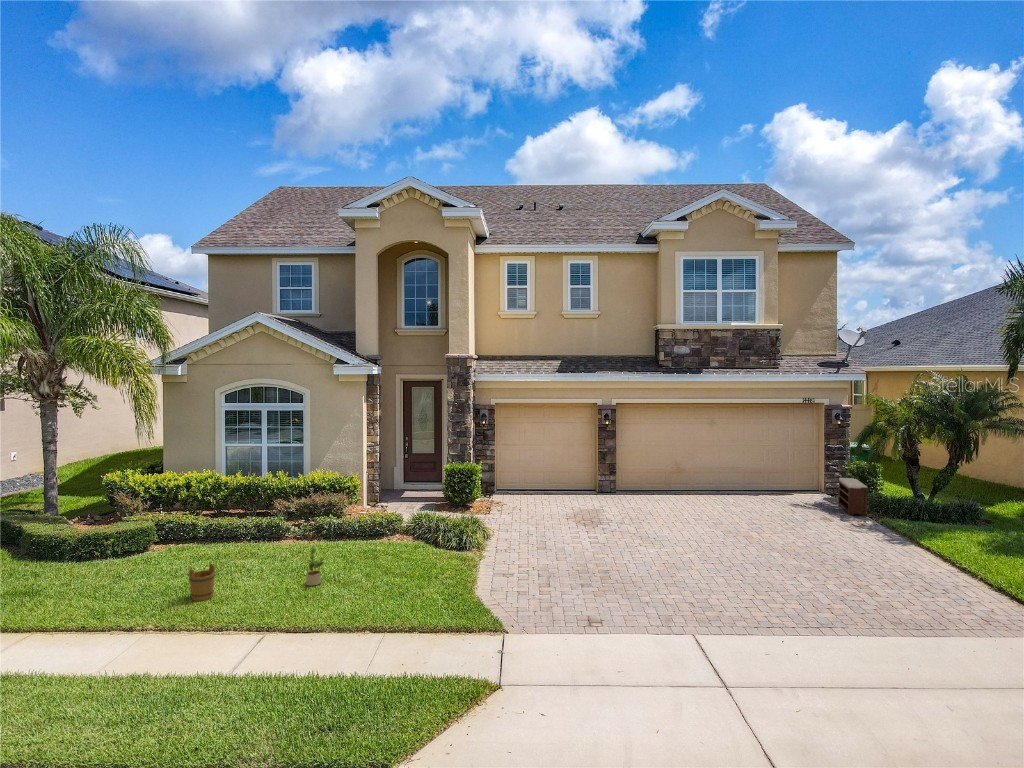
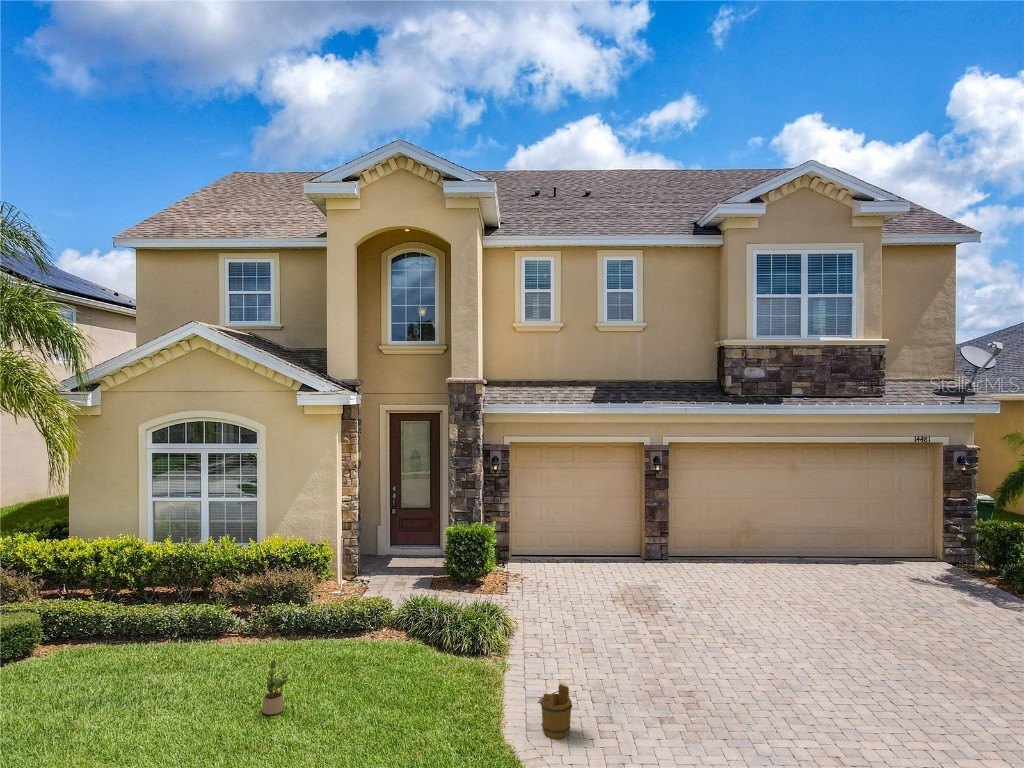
bench: present [838,478,869,517] -> none [968,545,1014,599]
bucket: present [188,564,215,601] -> present [538,684,572,739]

